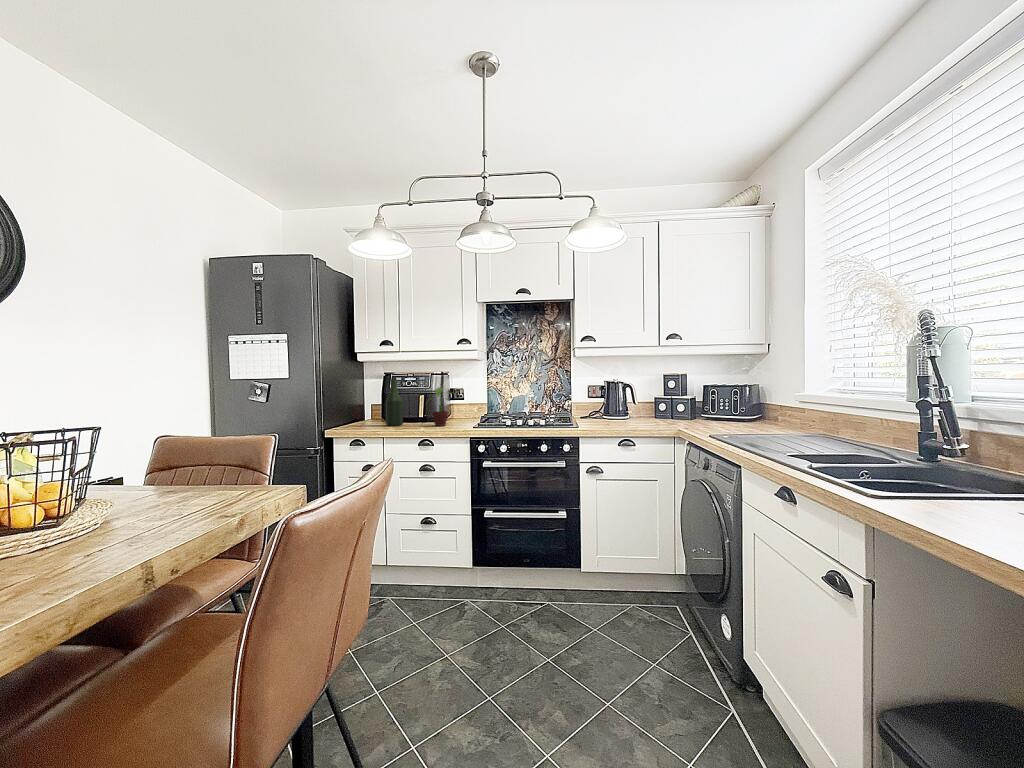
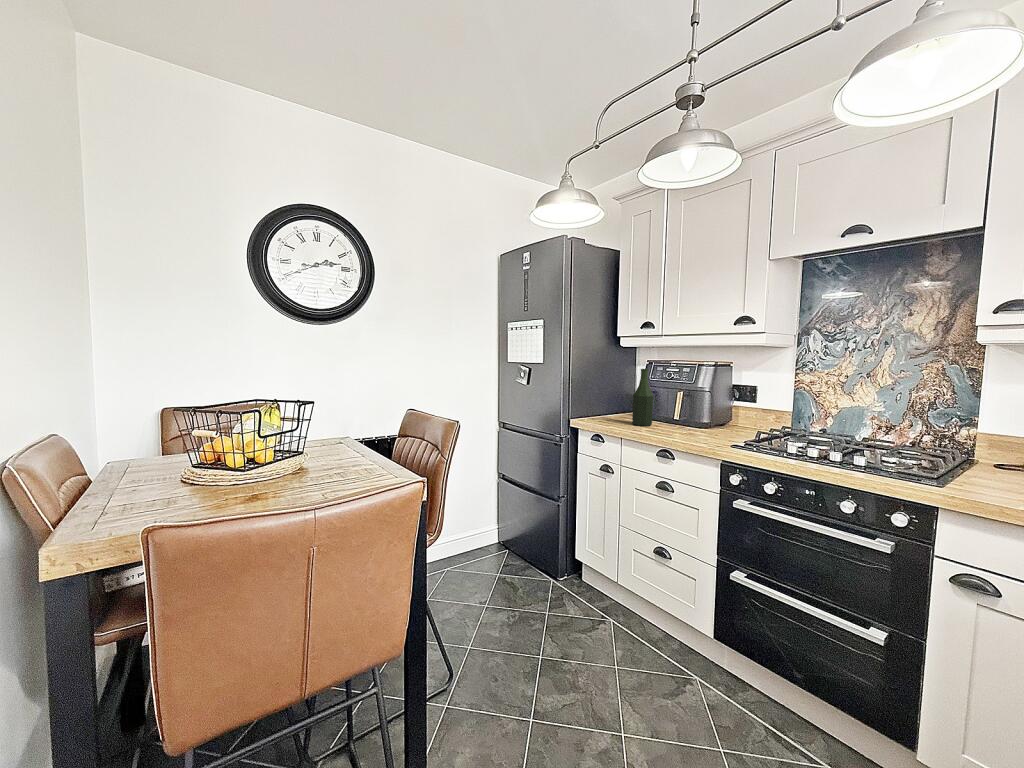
potted plant: present [428,388,450,426] -> none [667,383,722,436]

